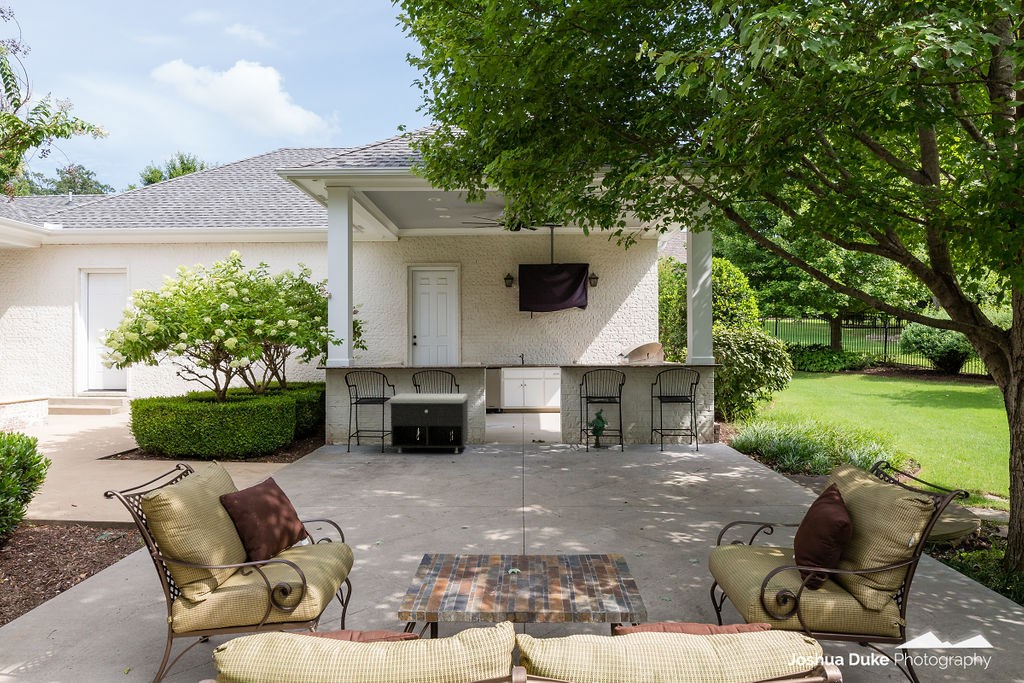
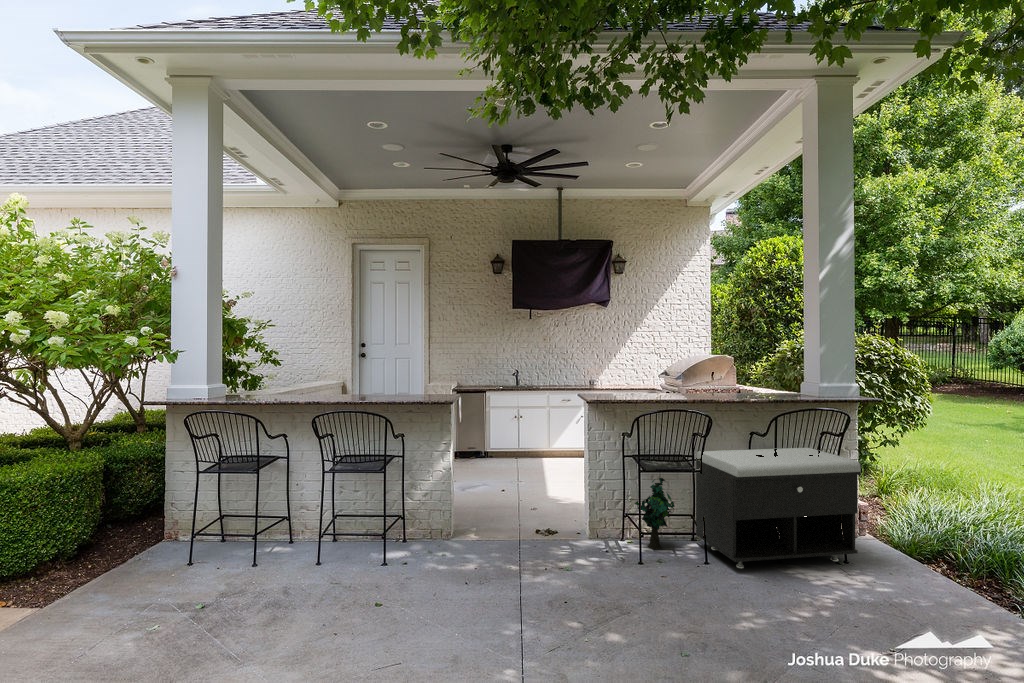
storage bench: present [390,394,468,453] -> present [696,448,861,569]

